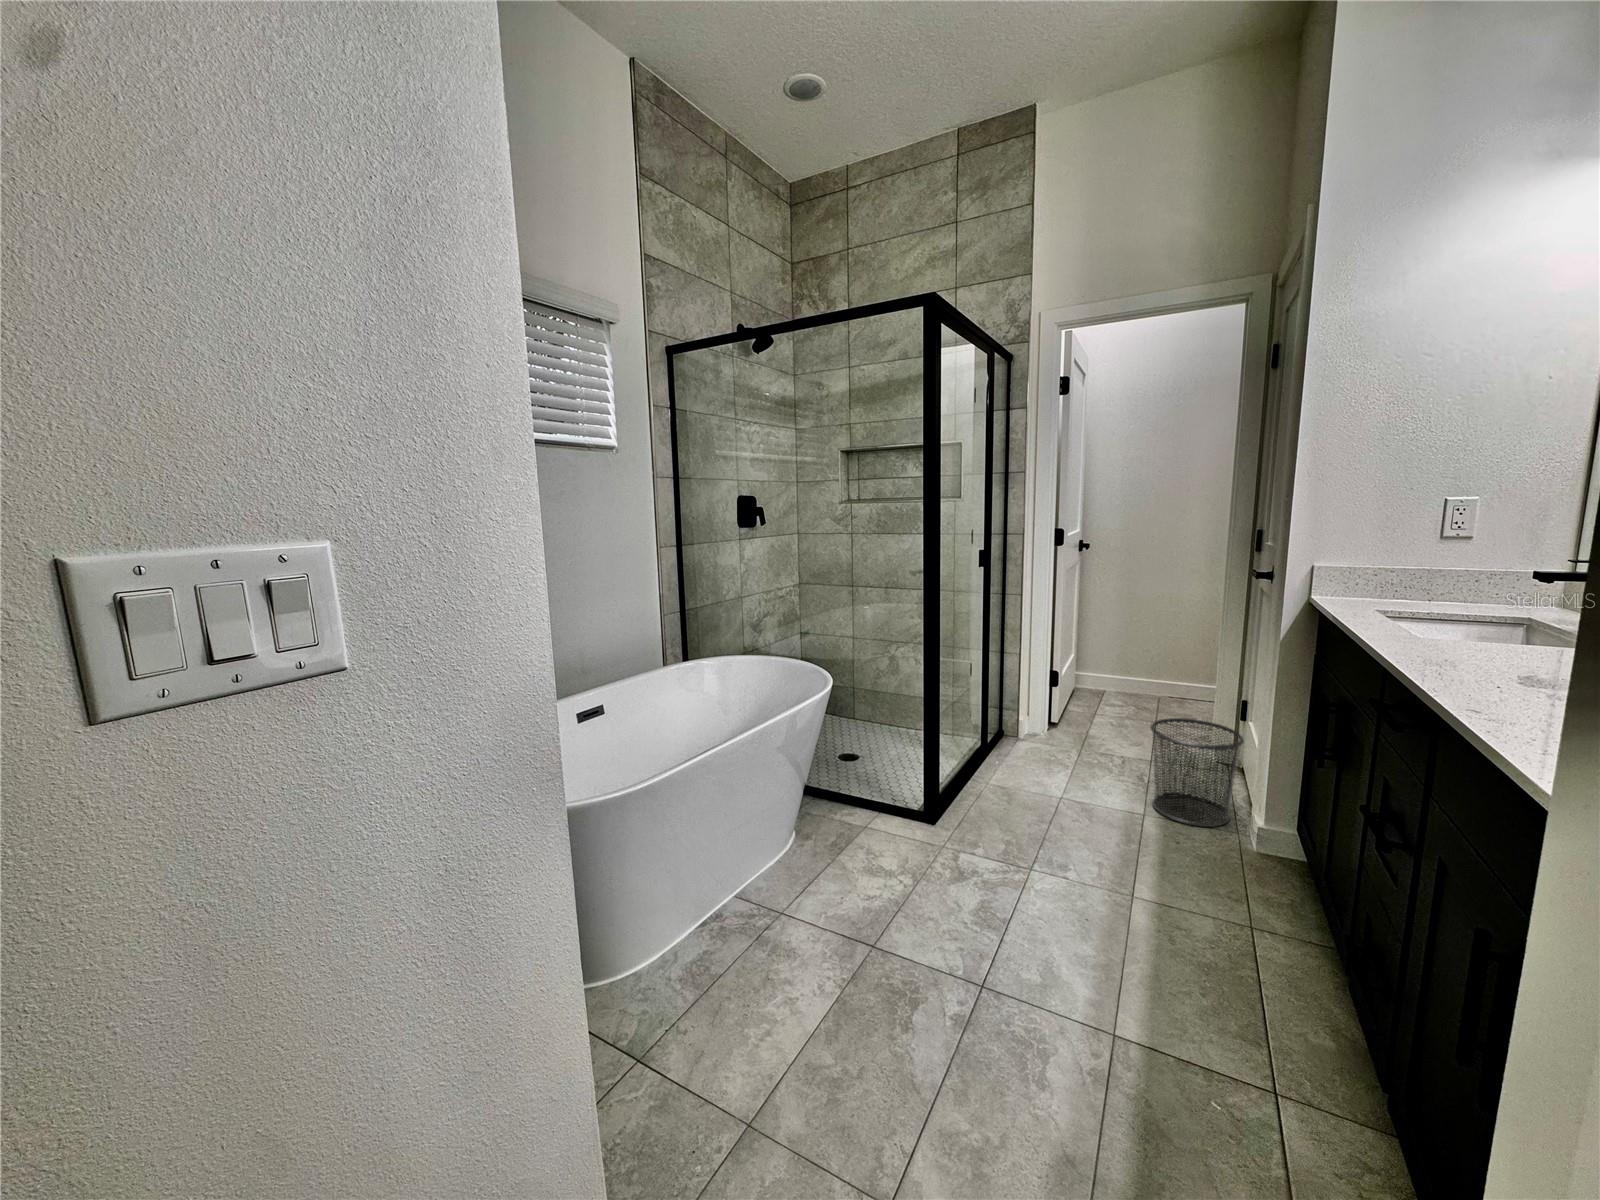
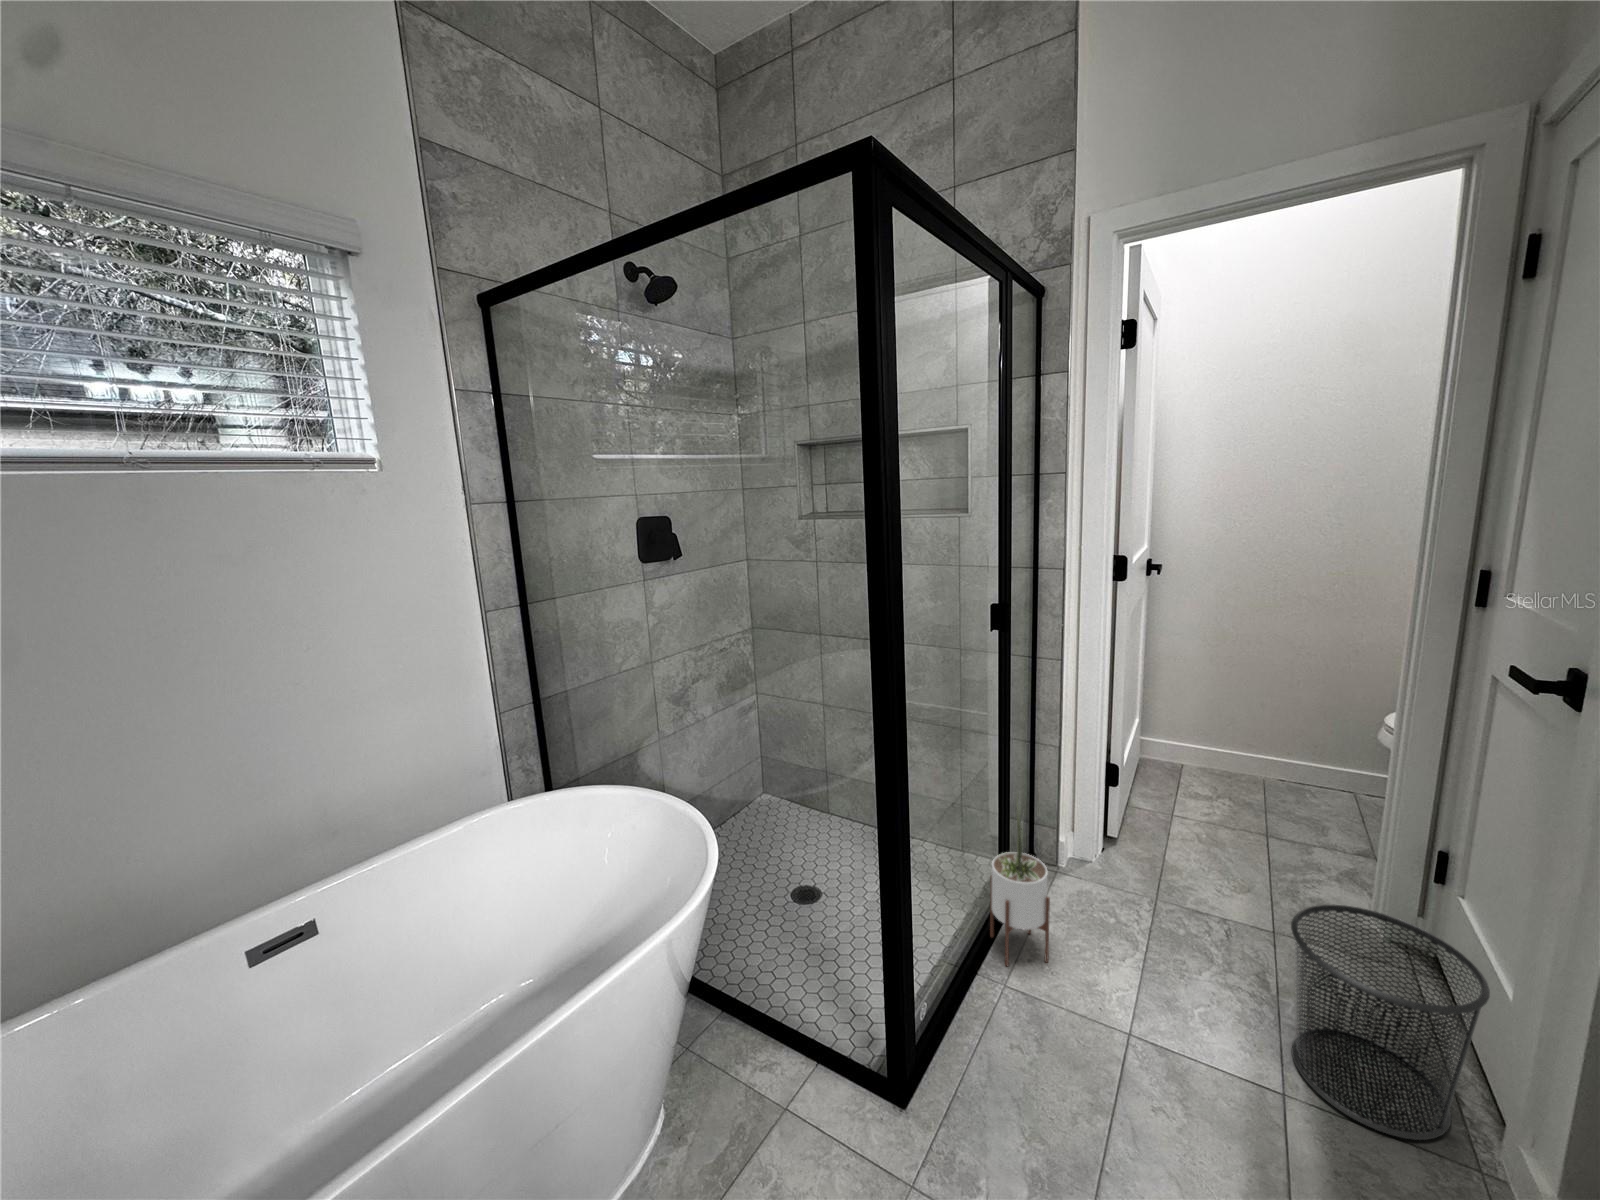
potted plant: none [977,665,1016,780] -> present [990,799,1050,966]

